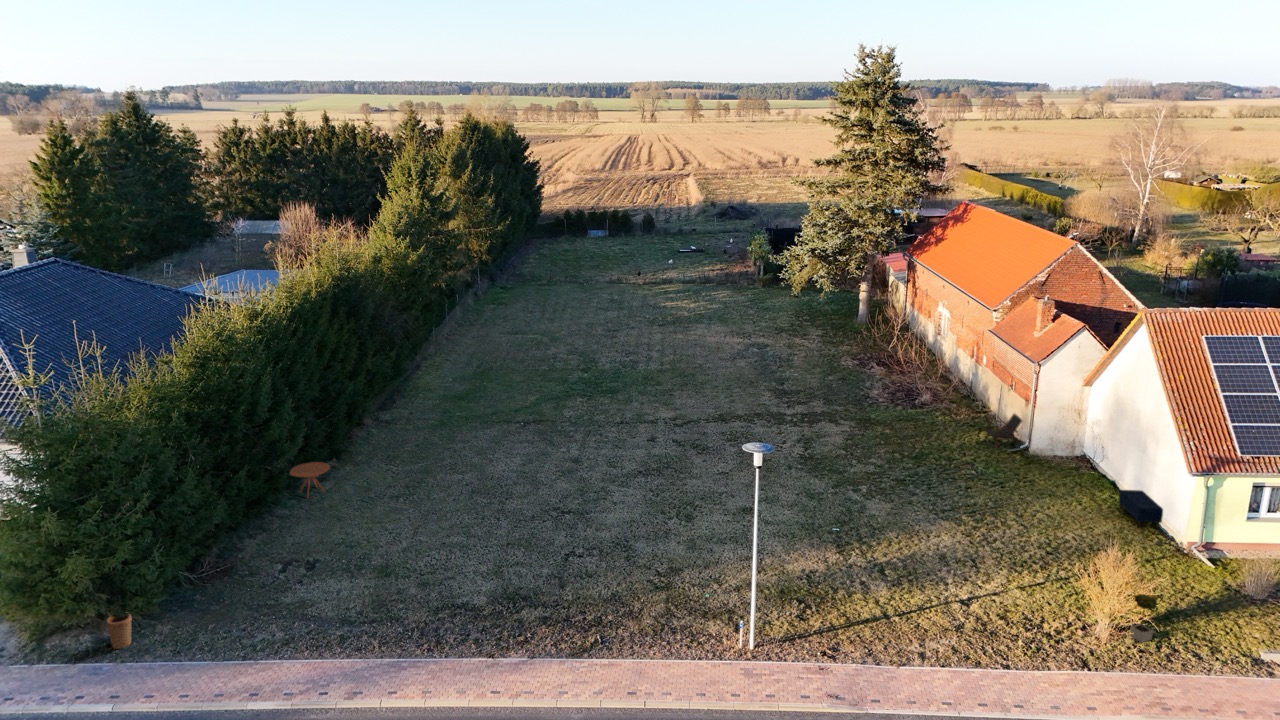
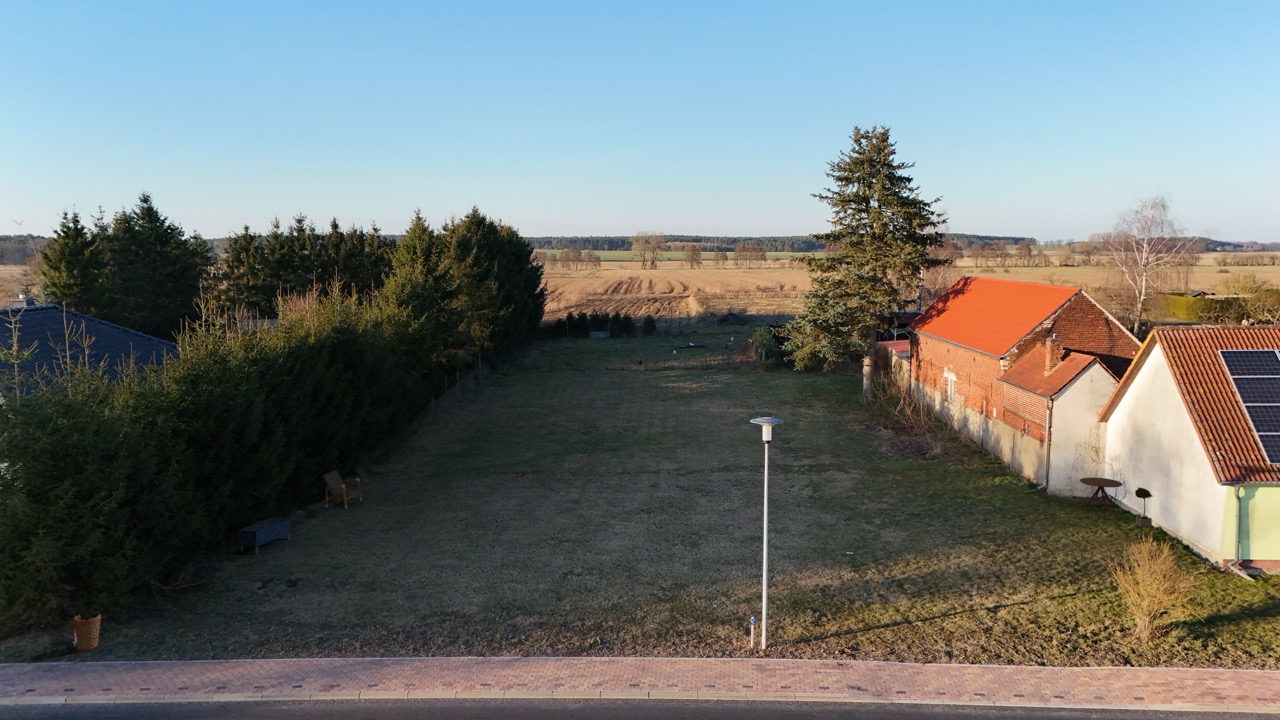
lounge chair: present [985,414,1023,444] -> present [323,471,363,508]
round table: present [290,462,330,495] -> present [1080,477,1123,510]
bench: present [1118,490,1163,528] -> present [238,517,291,553]
potted tree: present [1130,594,1158,642] -> present [1135,487,1153,527]

